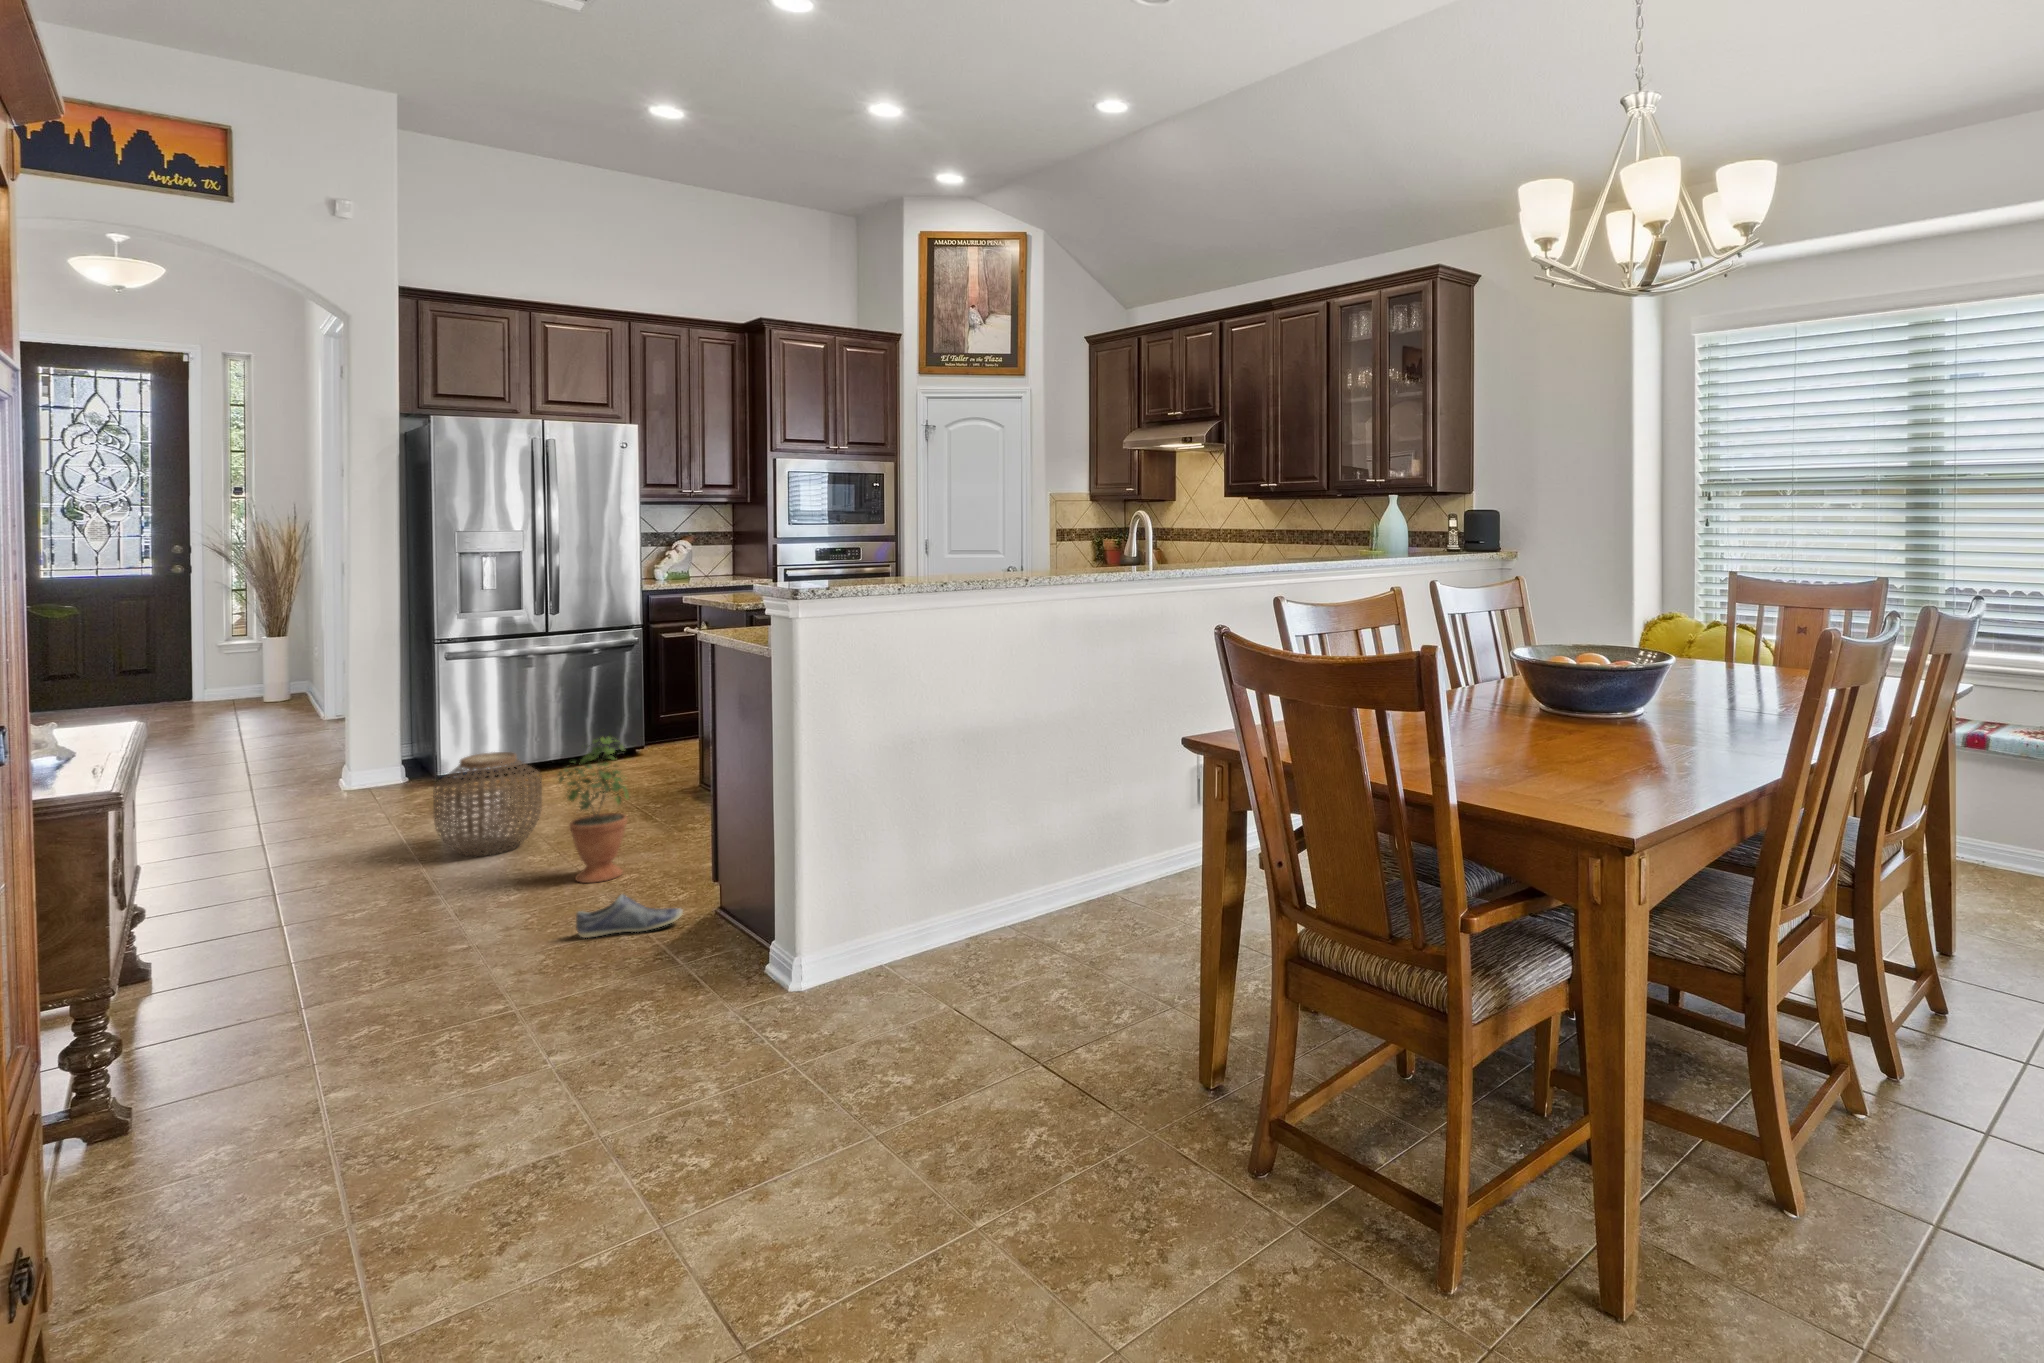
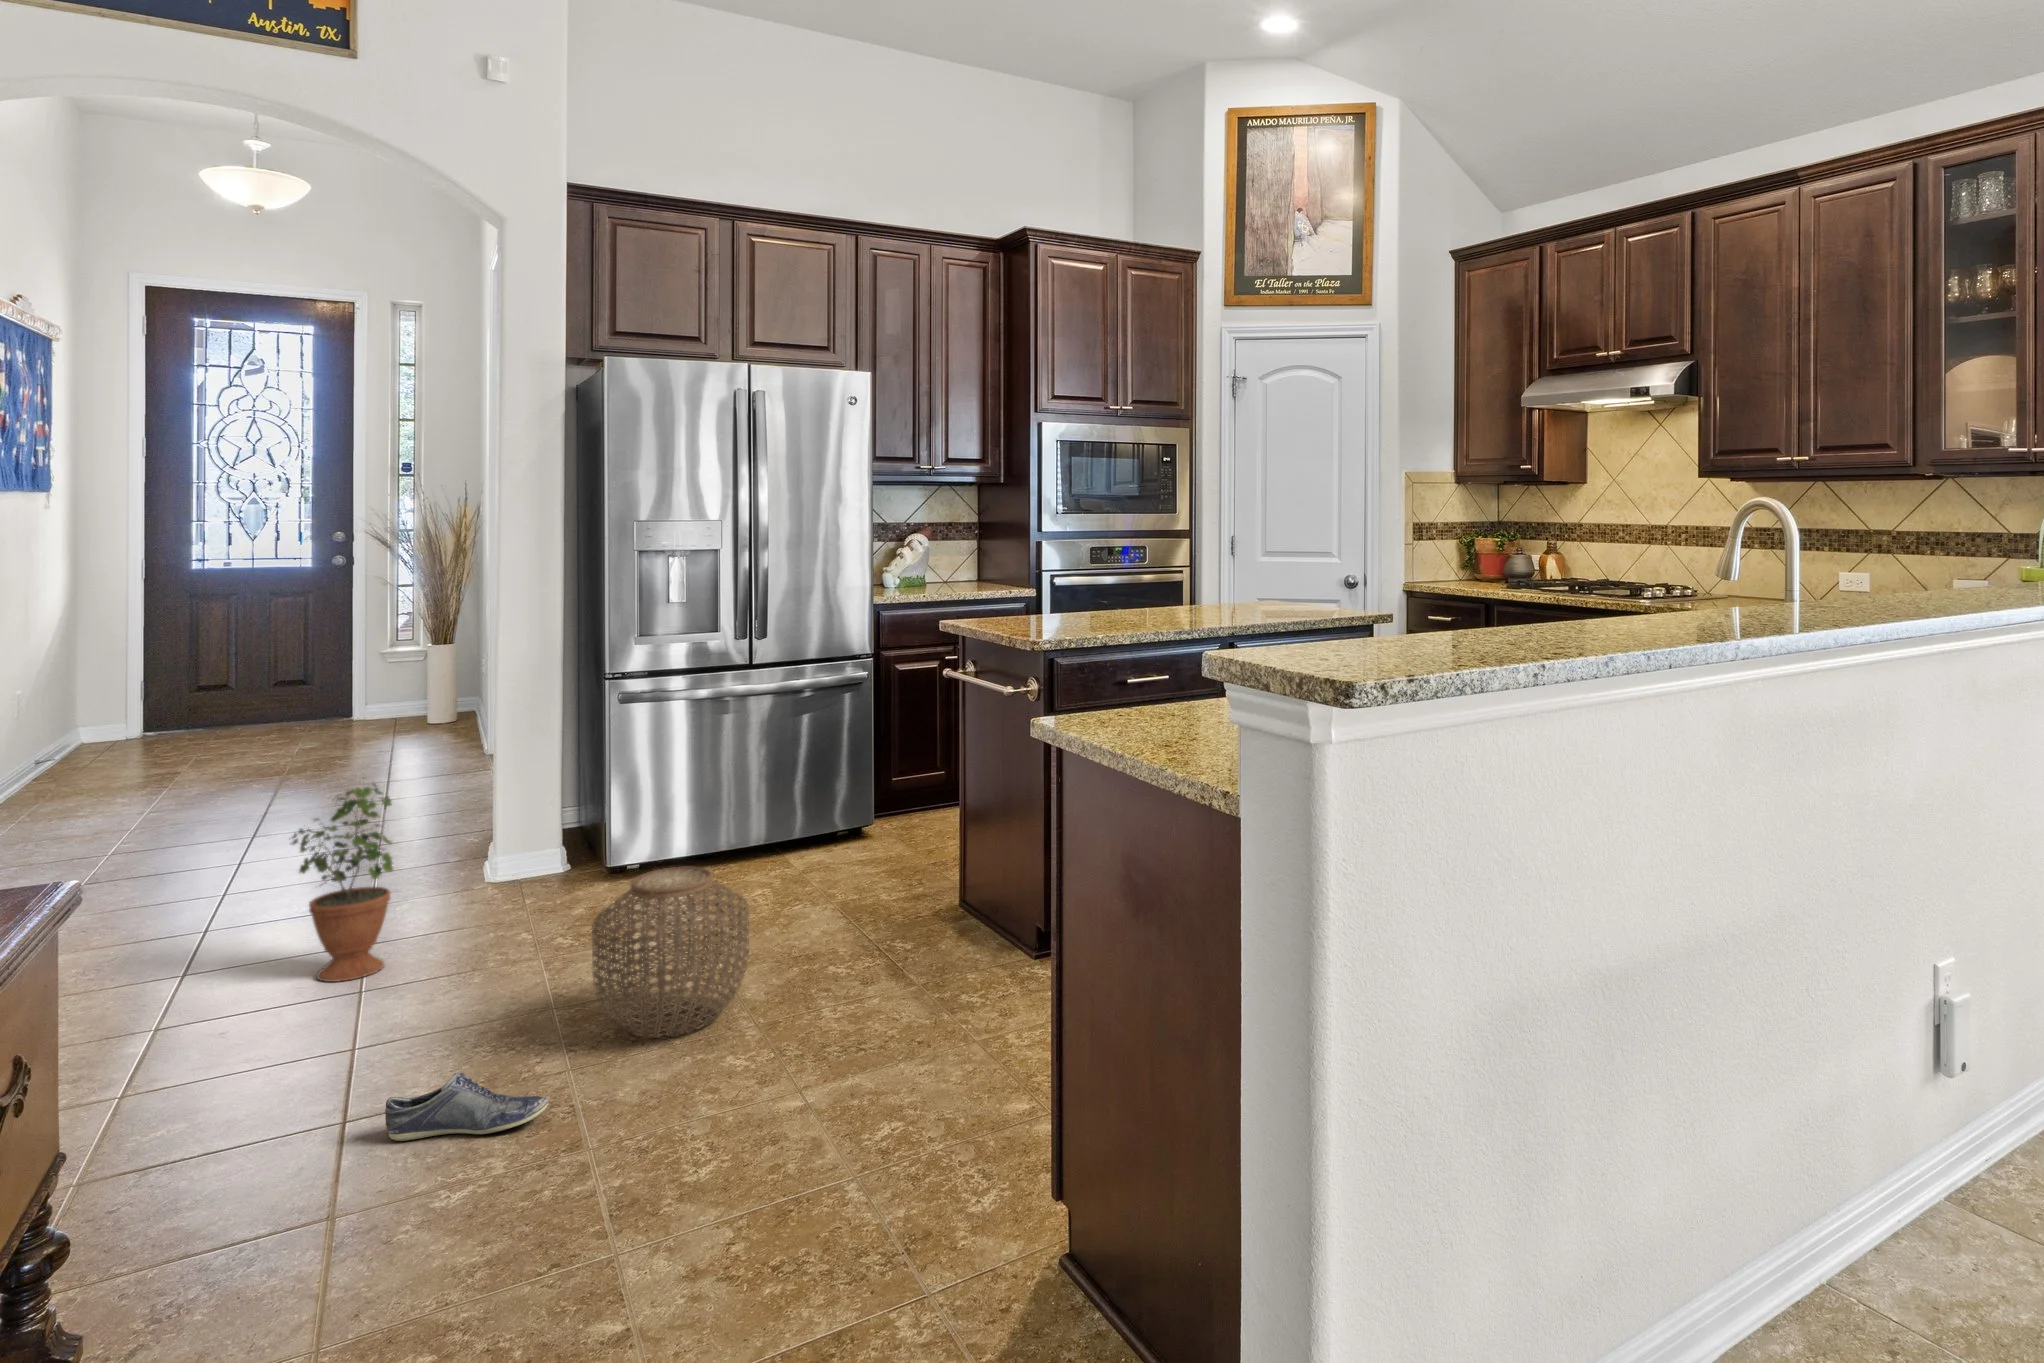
potted plant: present [558,733,629,883] -> present [290,784,393,982]
shoe: present [576,895,683,938] -> present [385,1073,548,1141]

